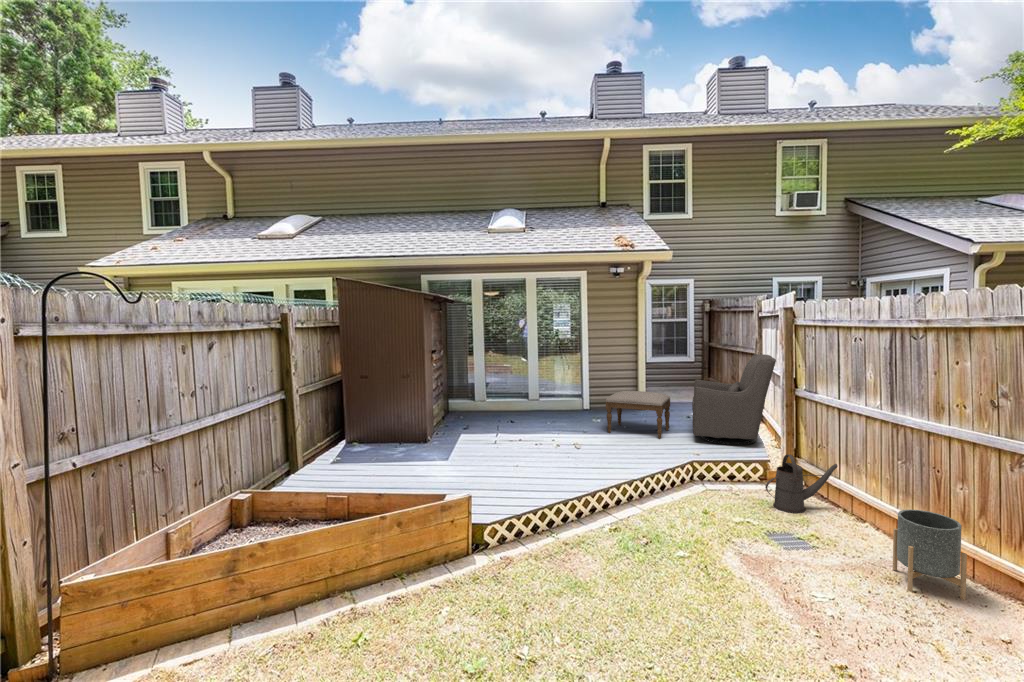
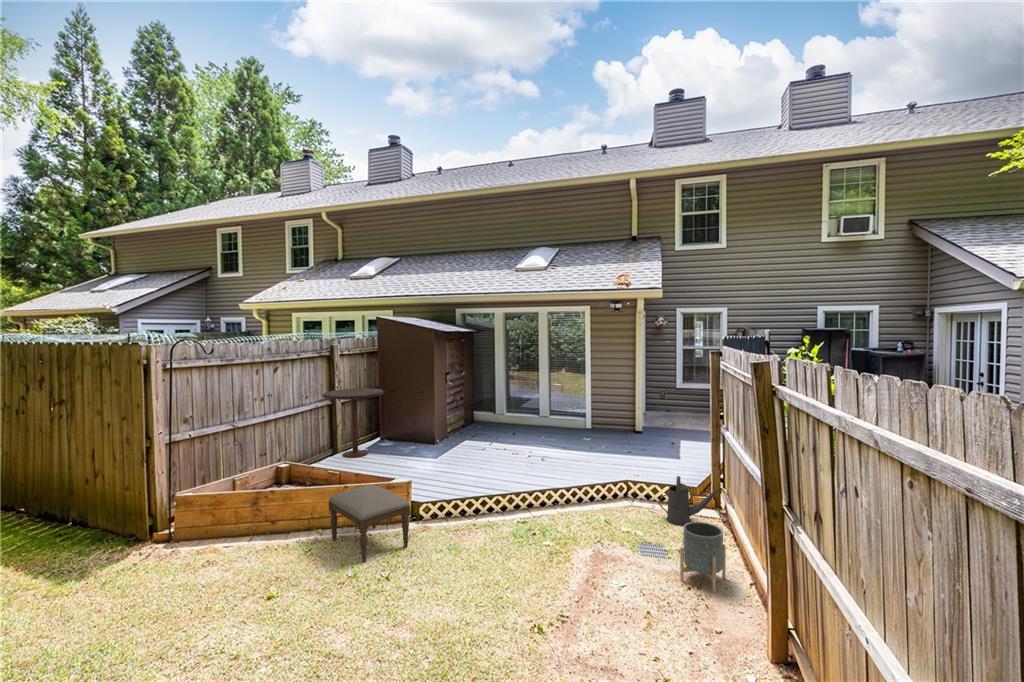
chair: present [692,354,776,445] -> none [643,388,722,468]
pedestal table: none [274,373,365,472] -> present [322,388,384,458]
ottoman: present [606,391,670,438] -> present [329,485,410,563]

